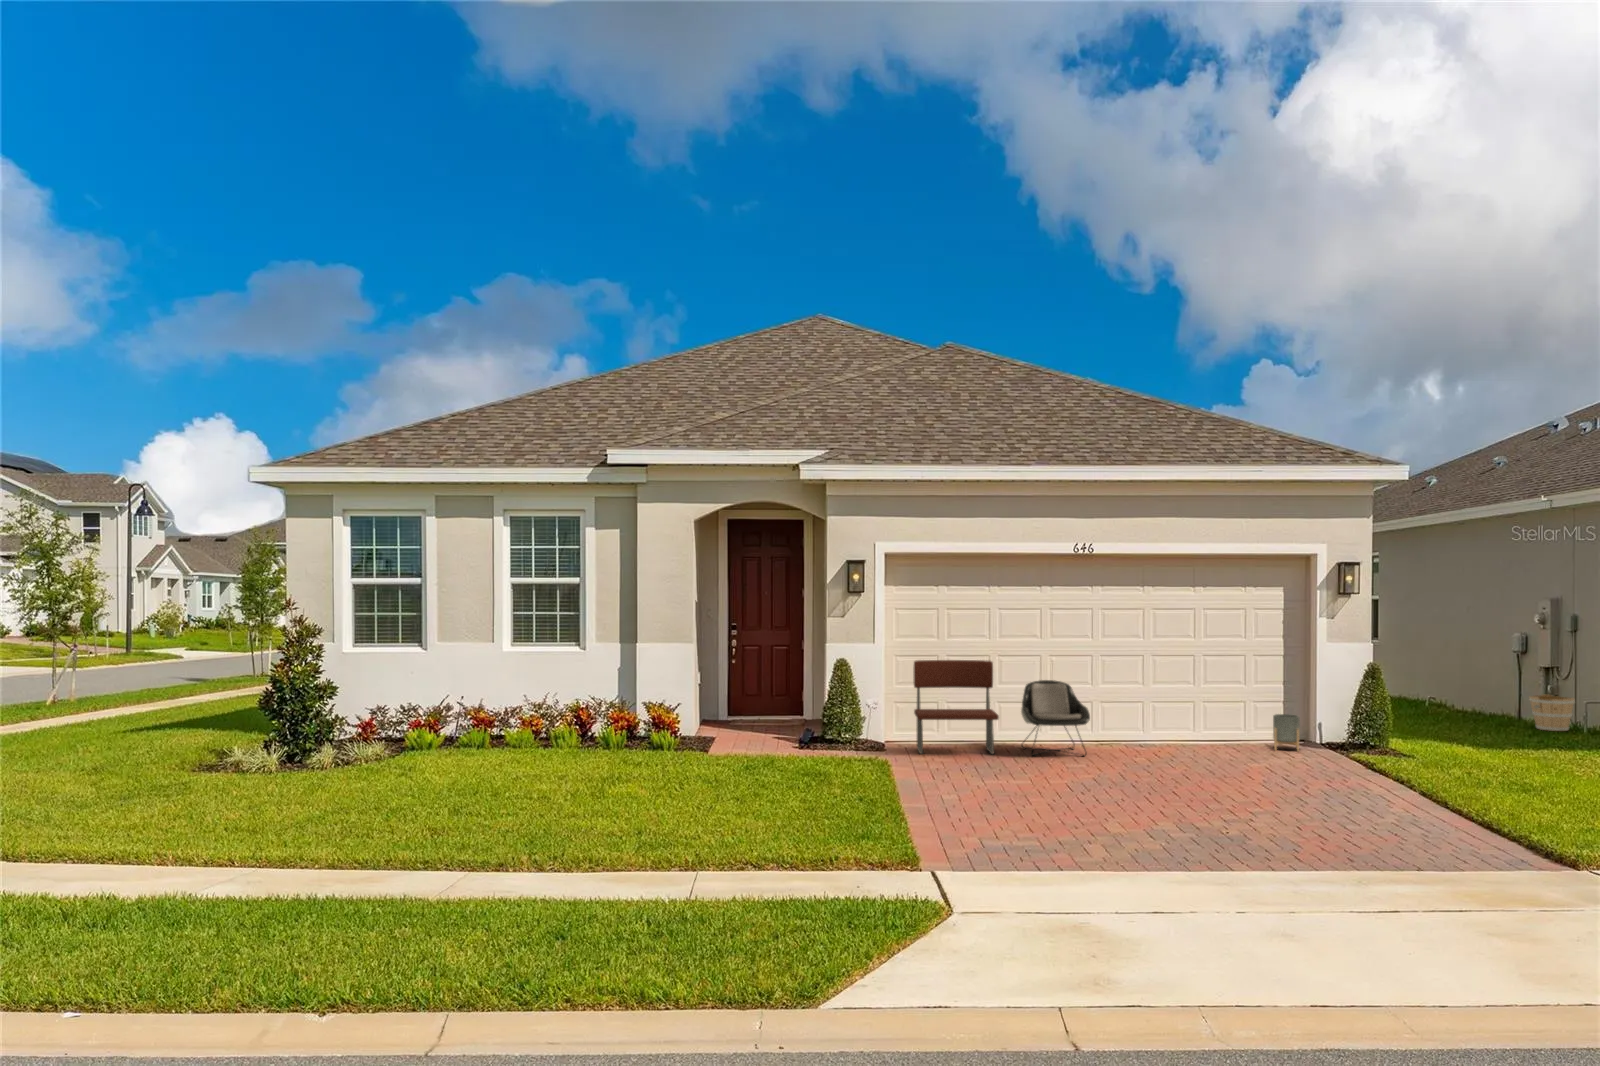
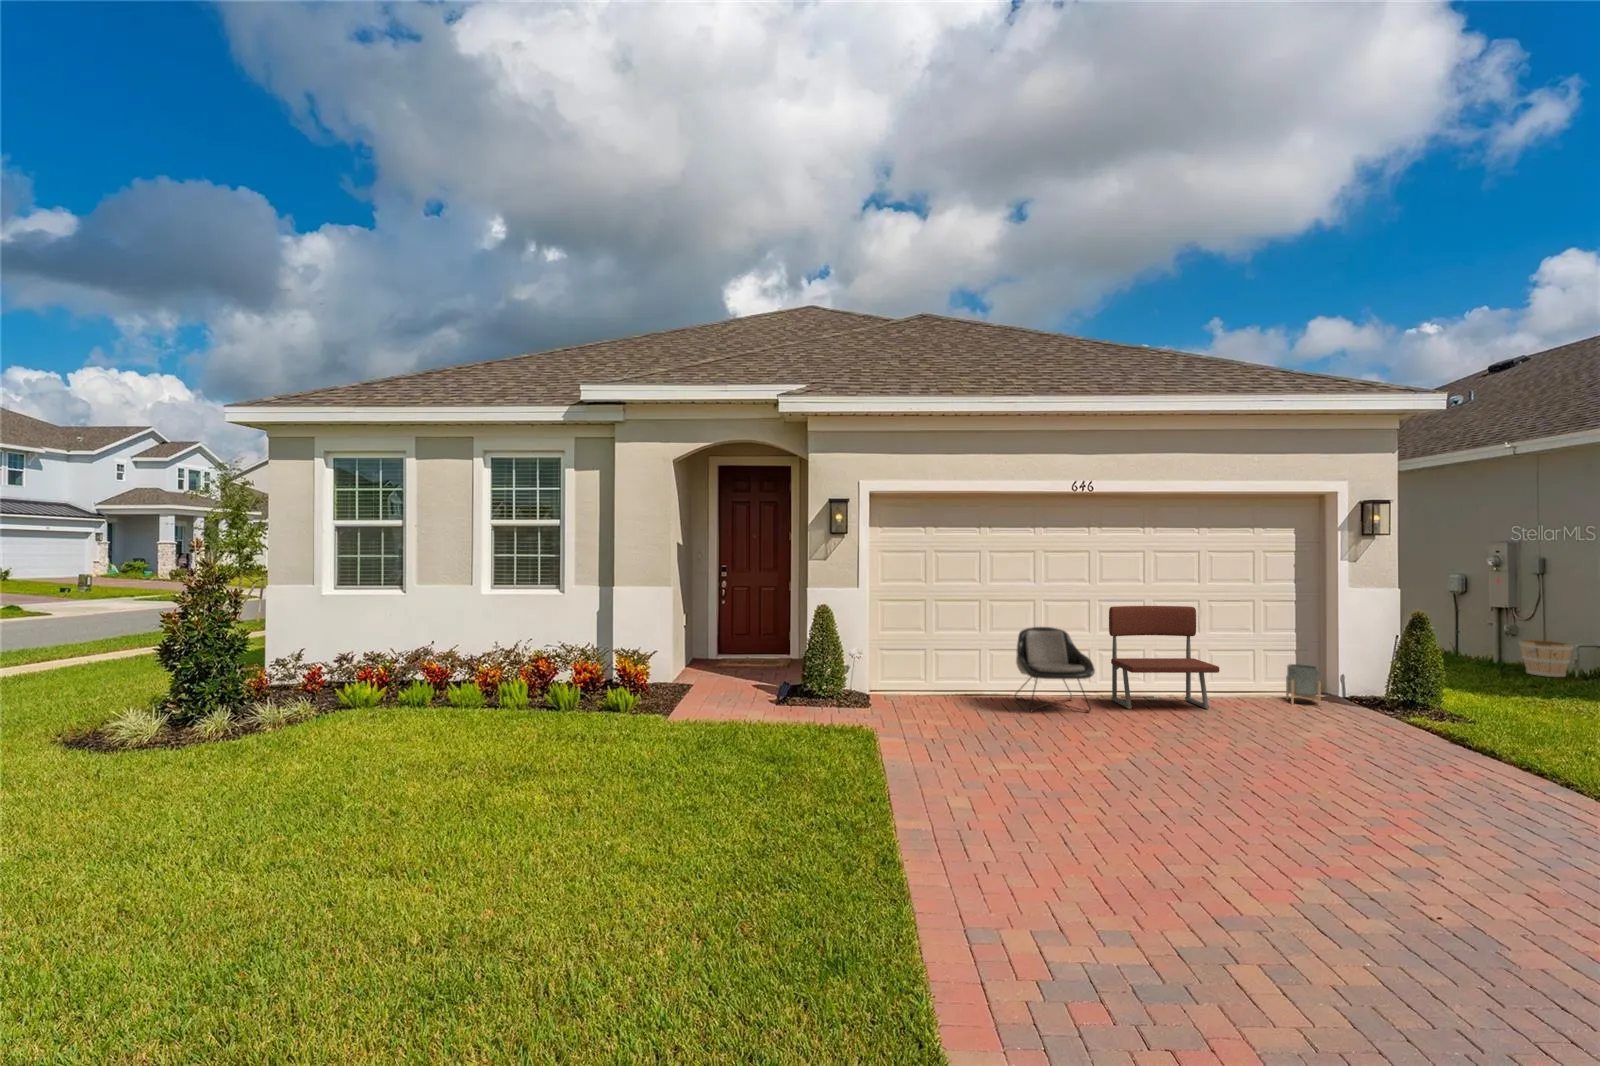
bench: present [914,660,999,754] -> present [1109,606,1219,709]

